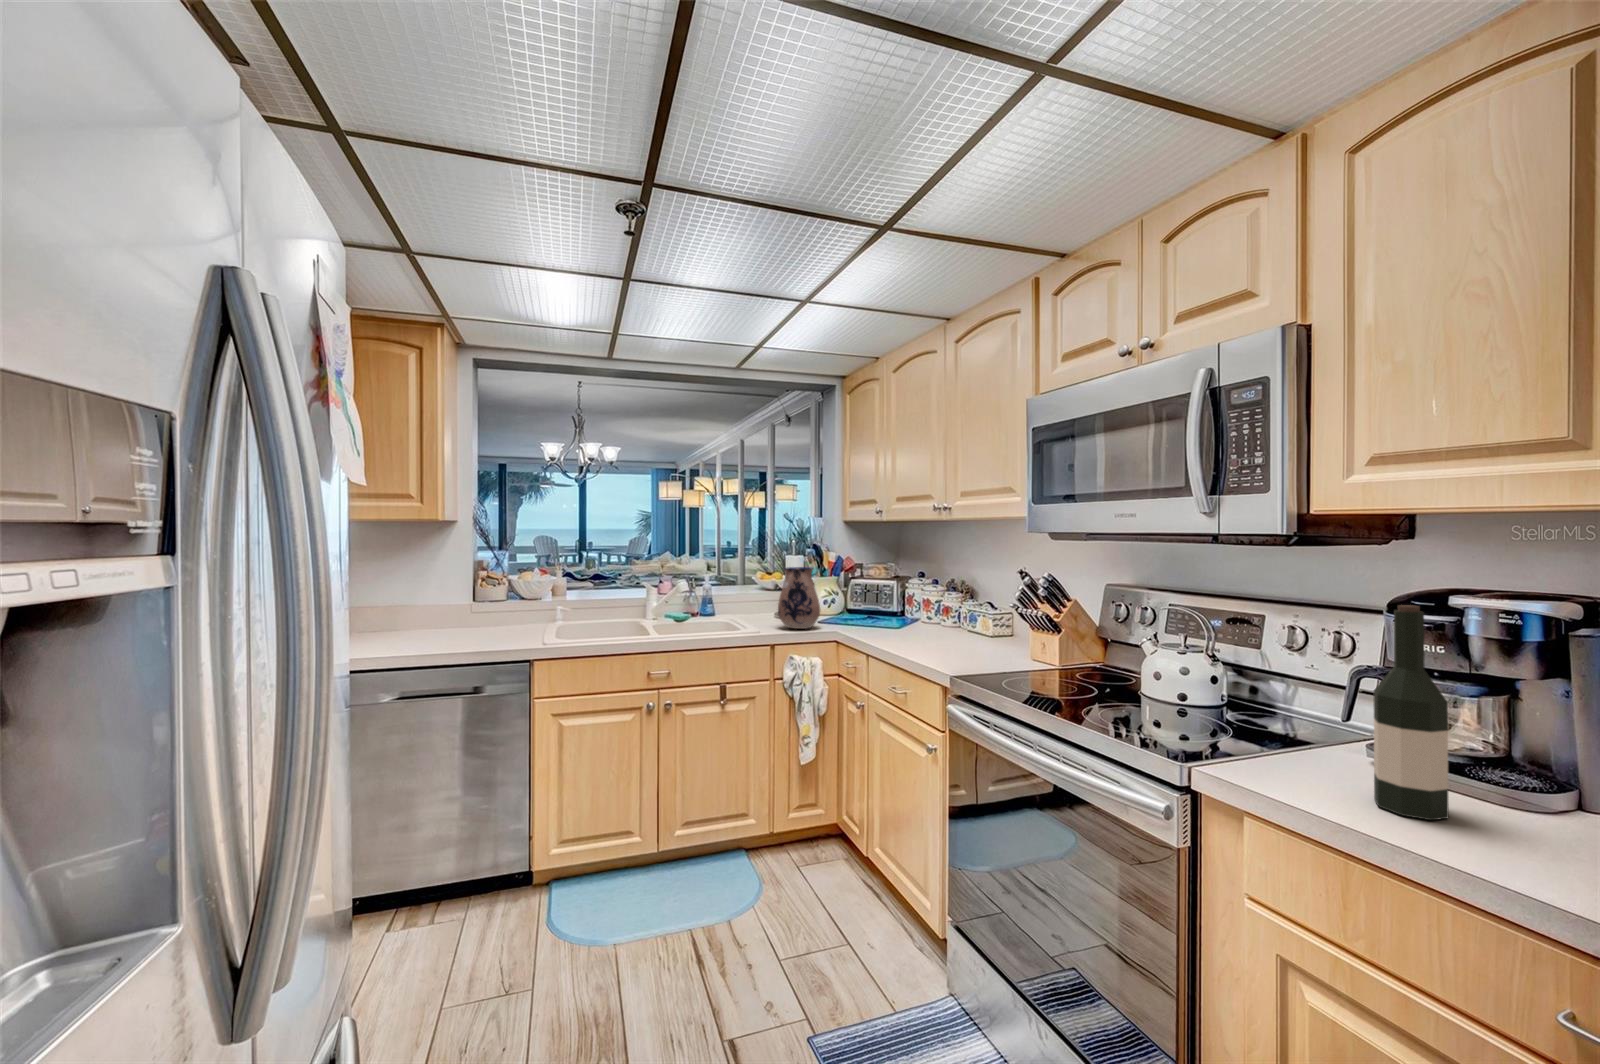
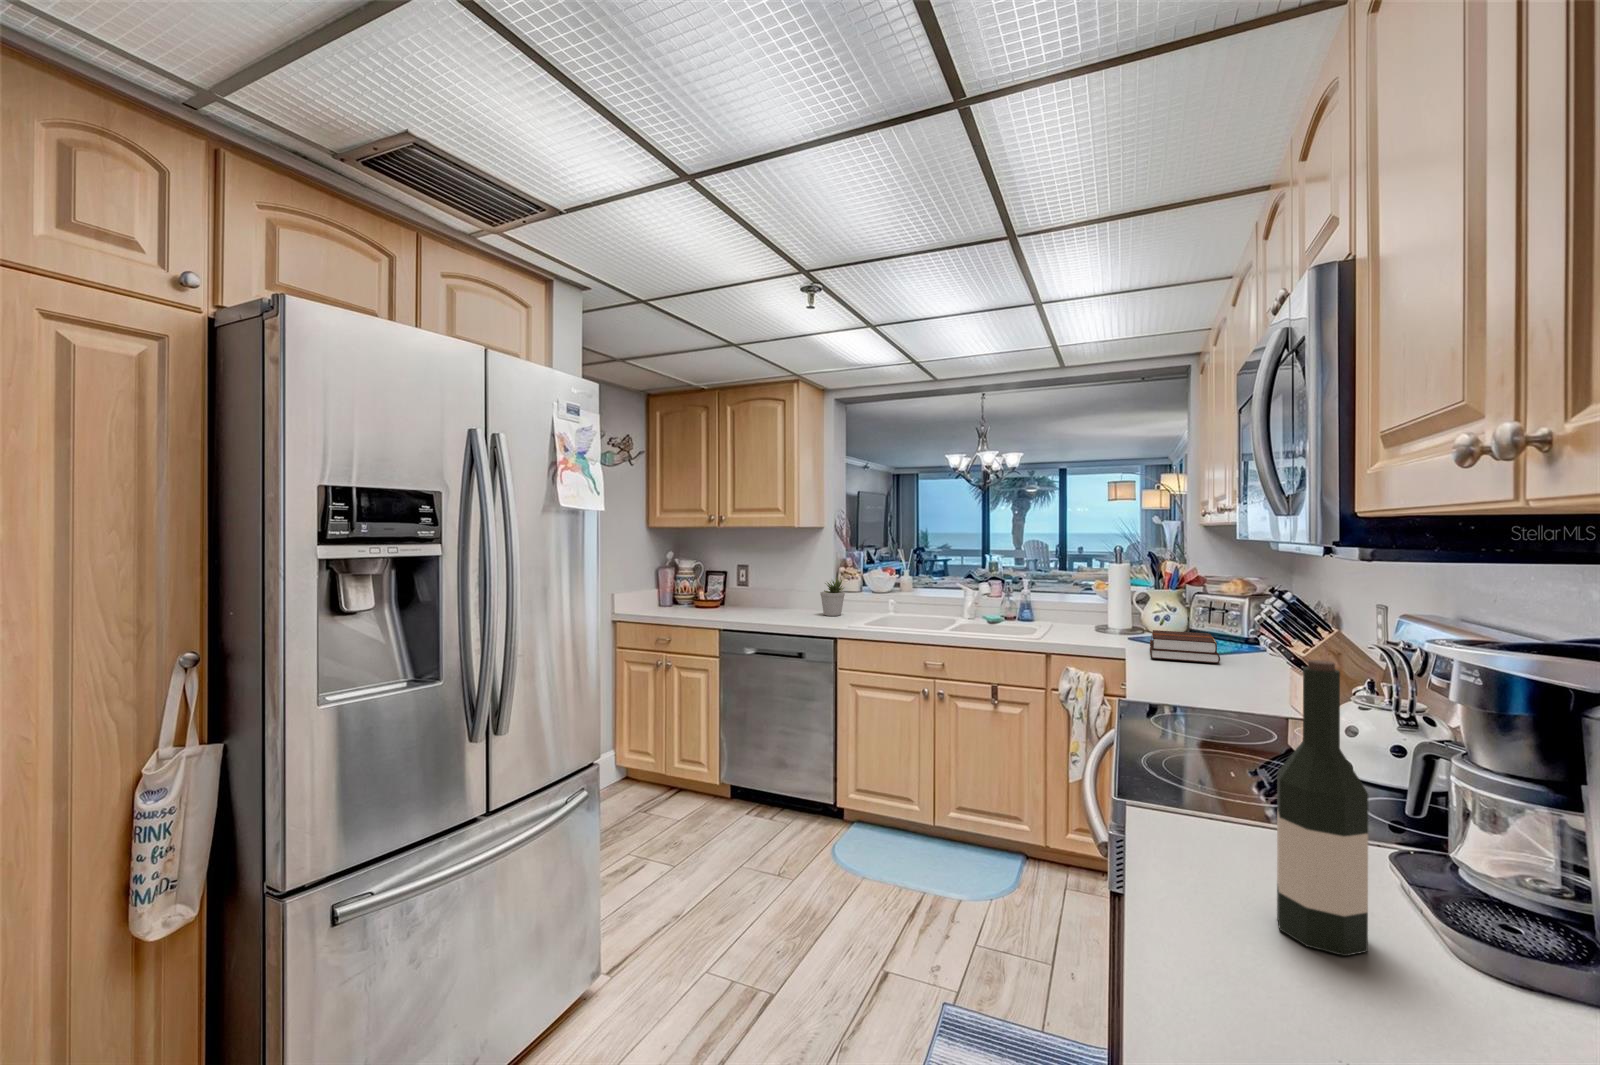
ceramic pitcher: present [778,567,820,629] -> none [1071,576,1119,642]
potted plant: none [461,583,497,634] -> present [820,579,845,616]
hardback book: none [849,611,921,637] -> present [1150,630,1220,663]

